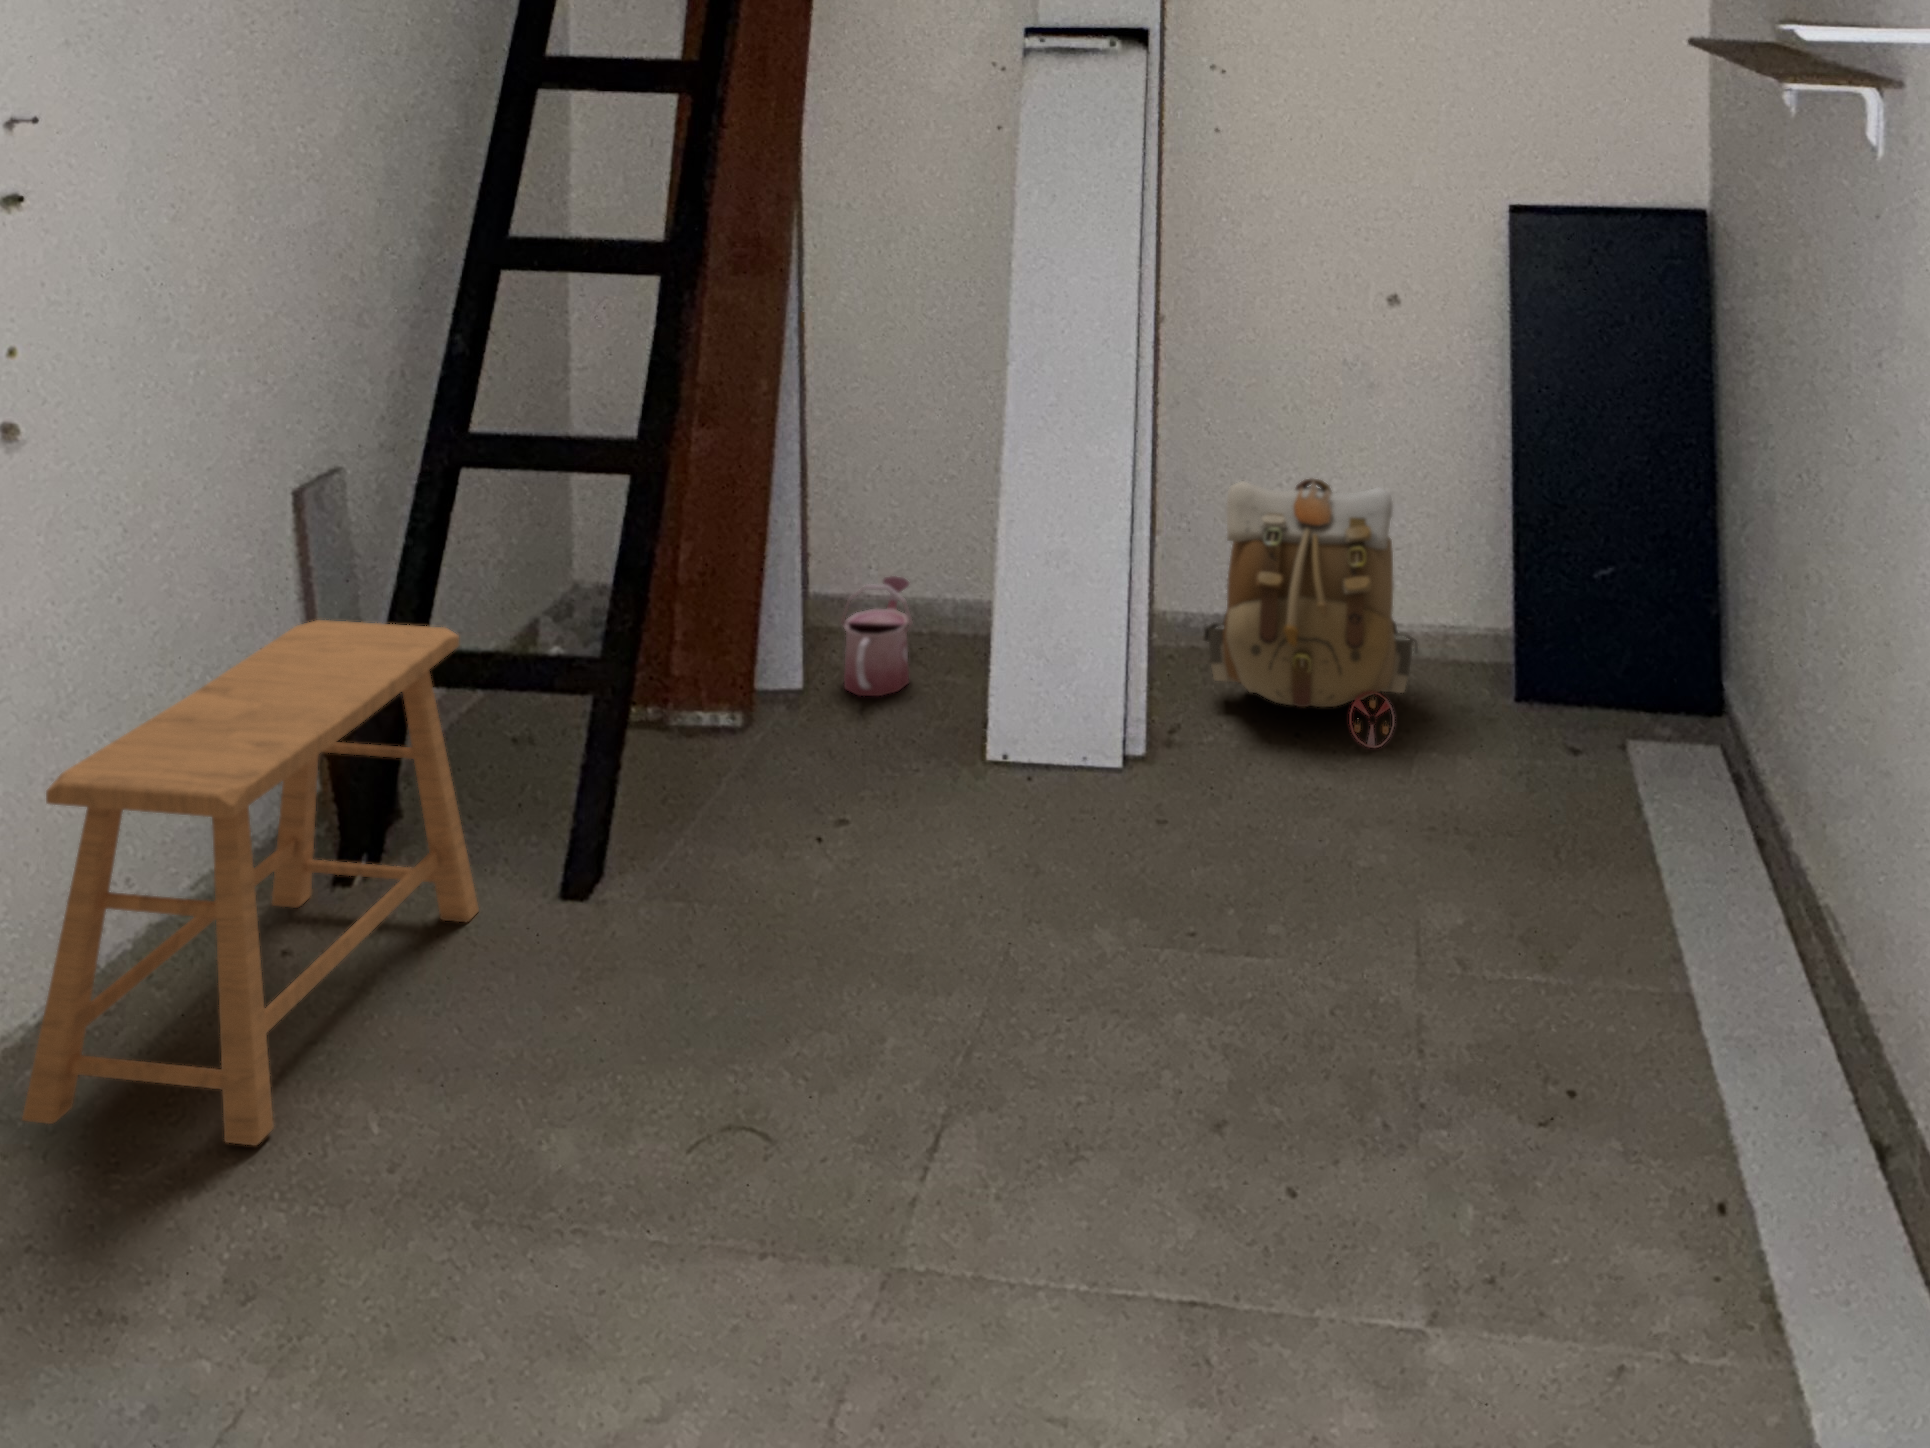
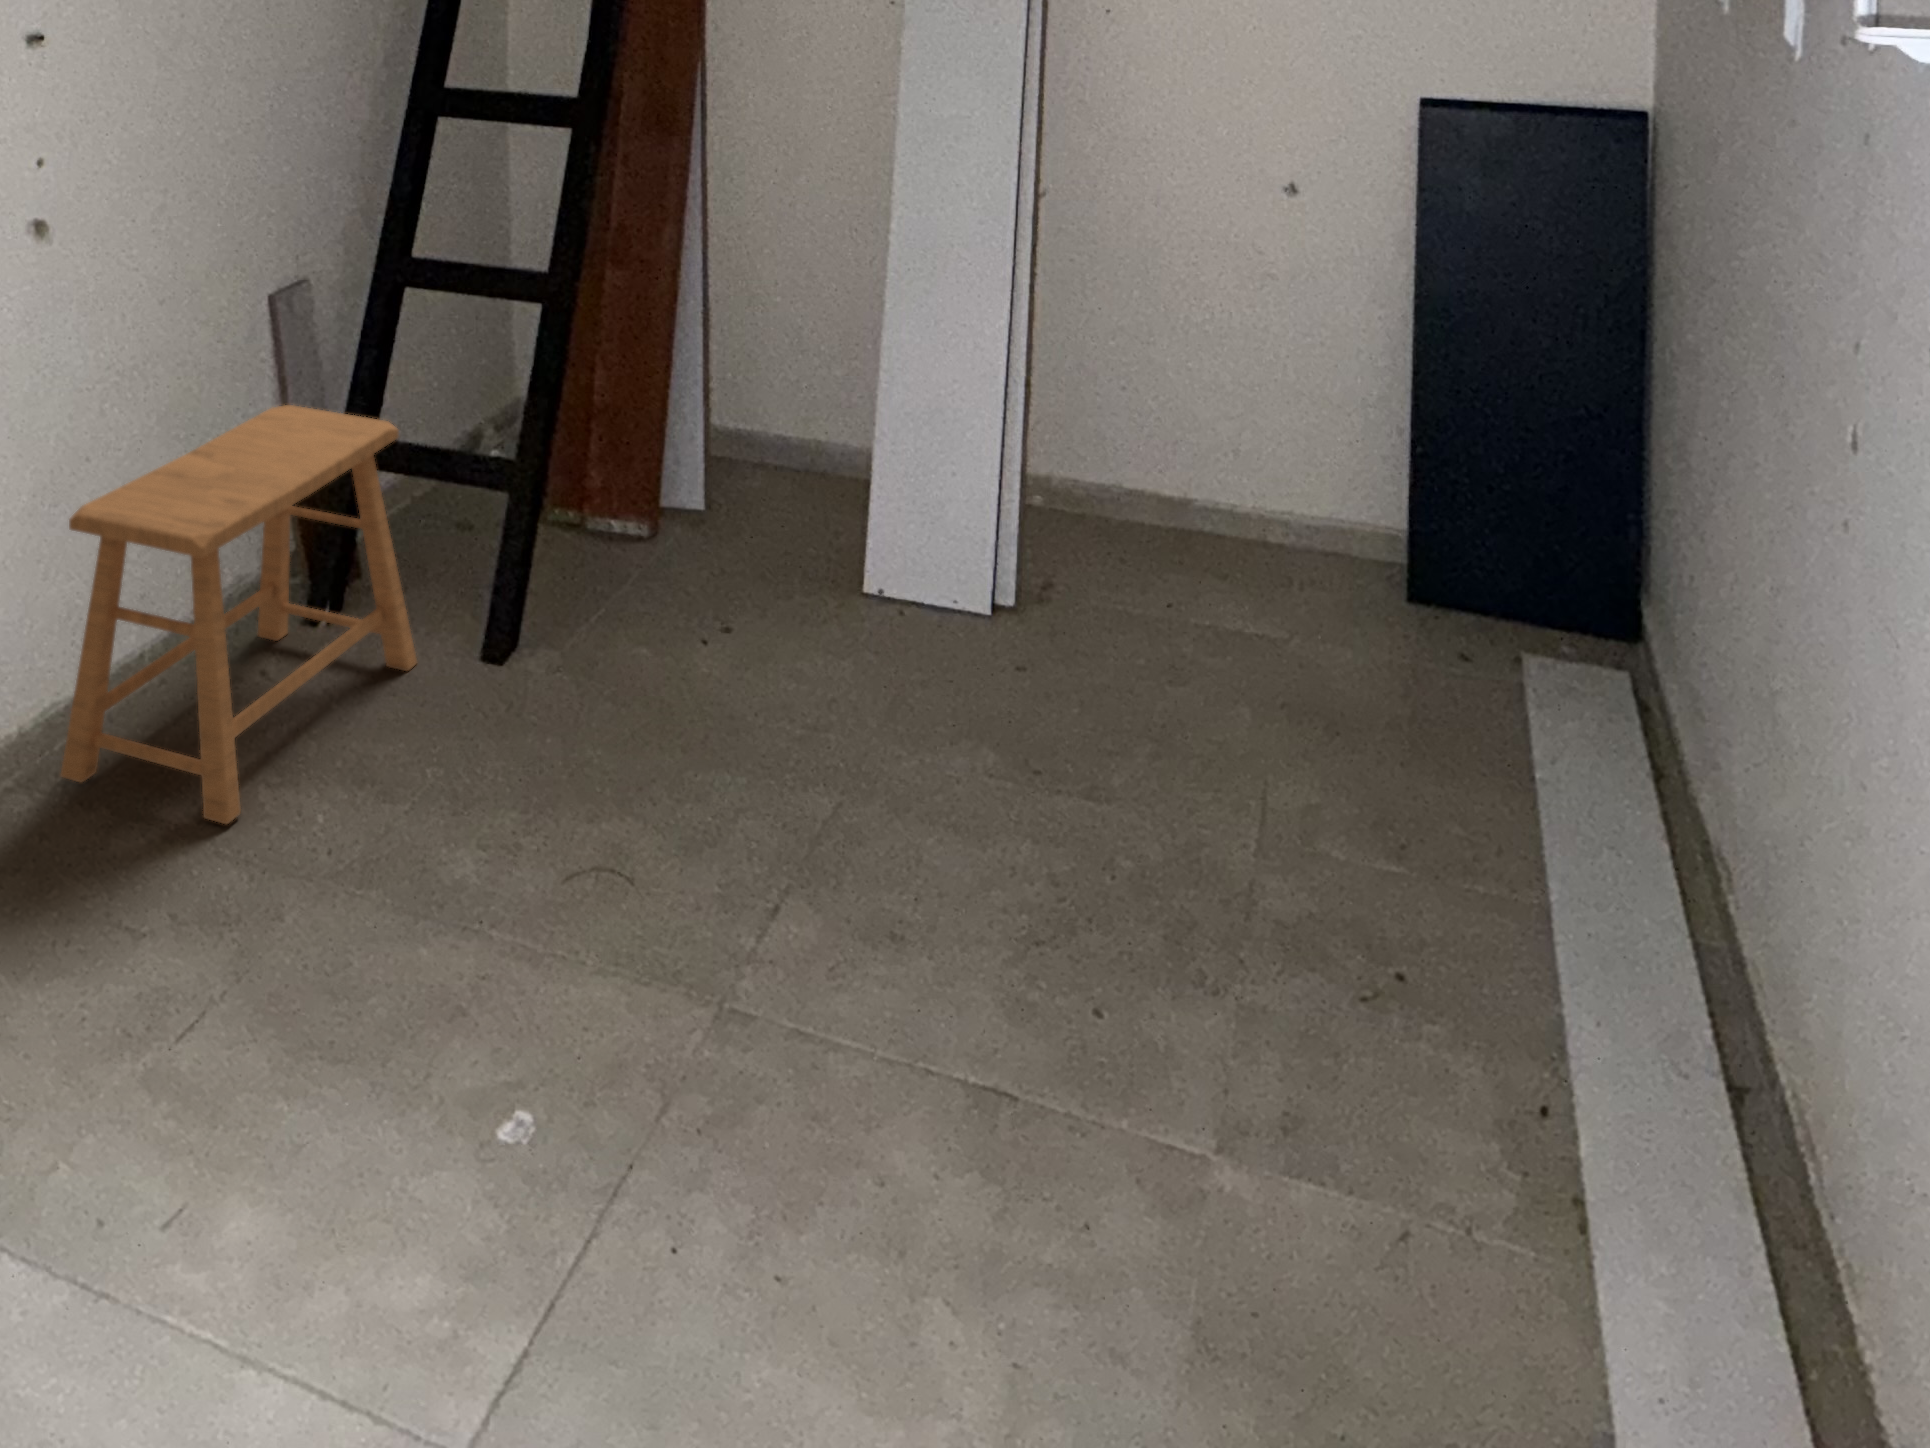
backpack: present [1202,478,1418,748] -> none [1082,355,1302,625]
watering can: present [841,576,913,696] -> none [745,416,812,523]

